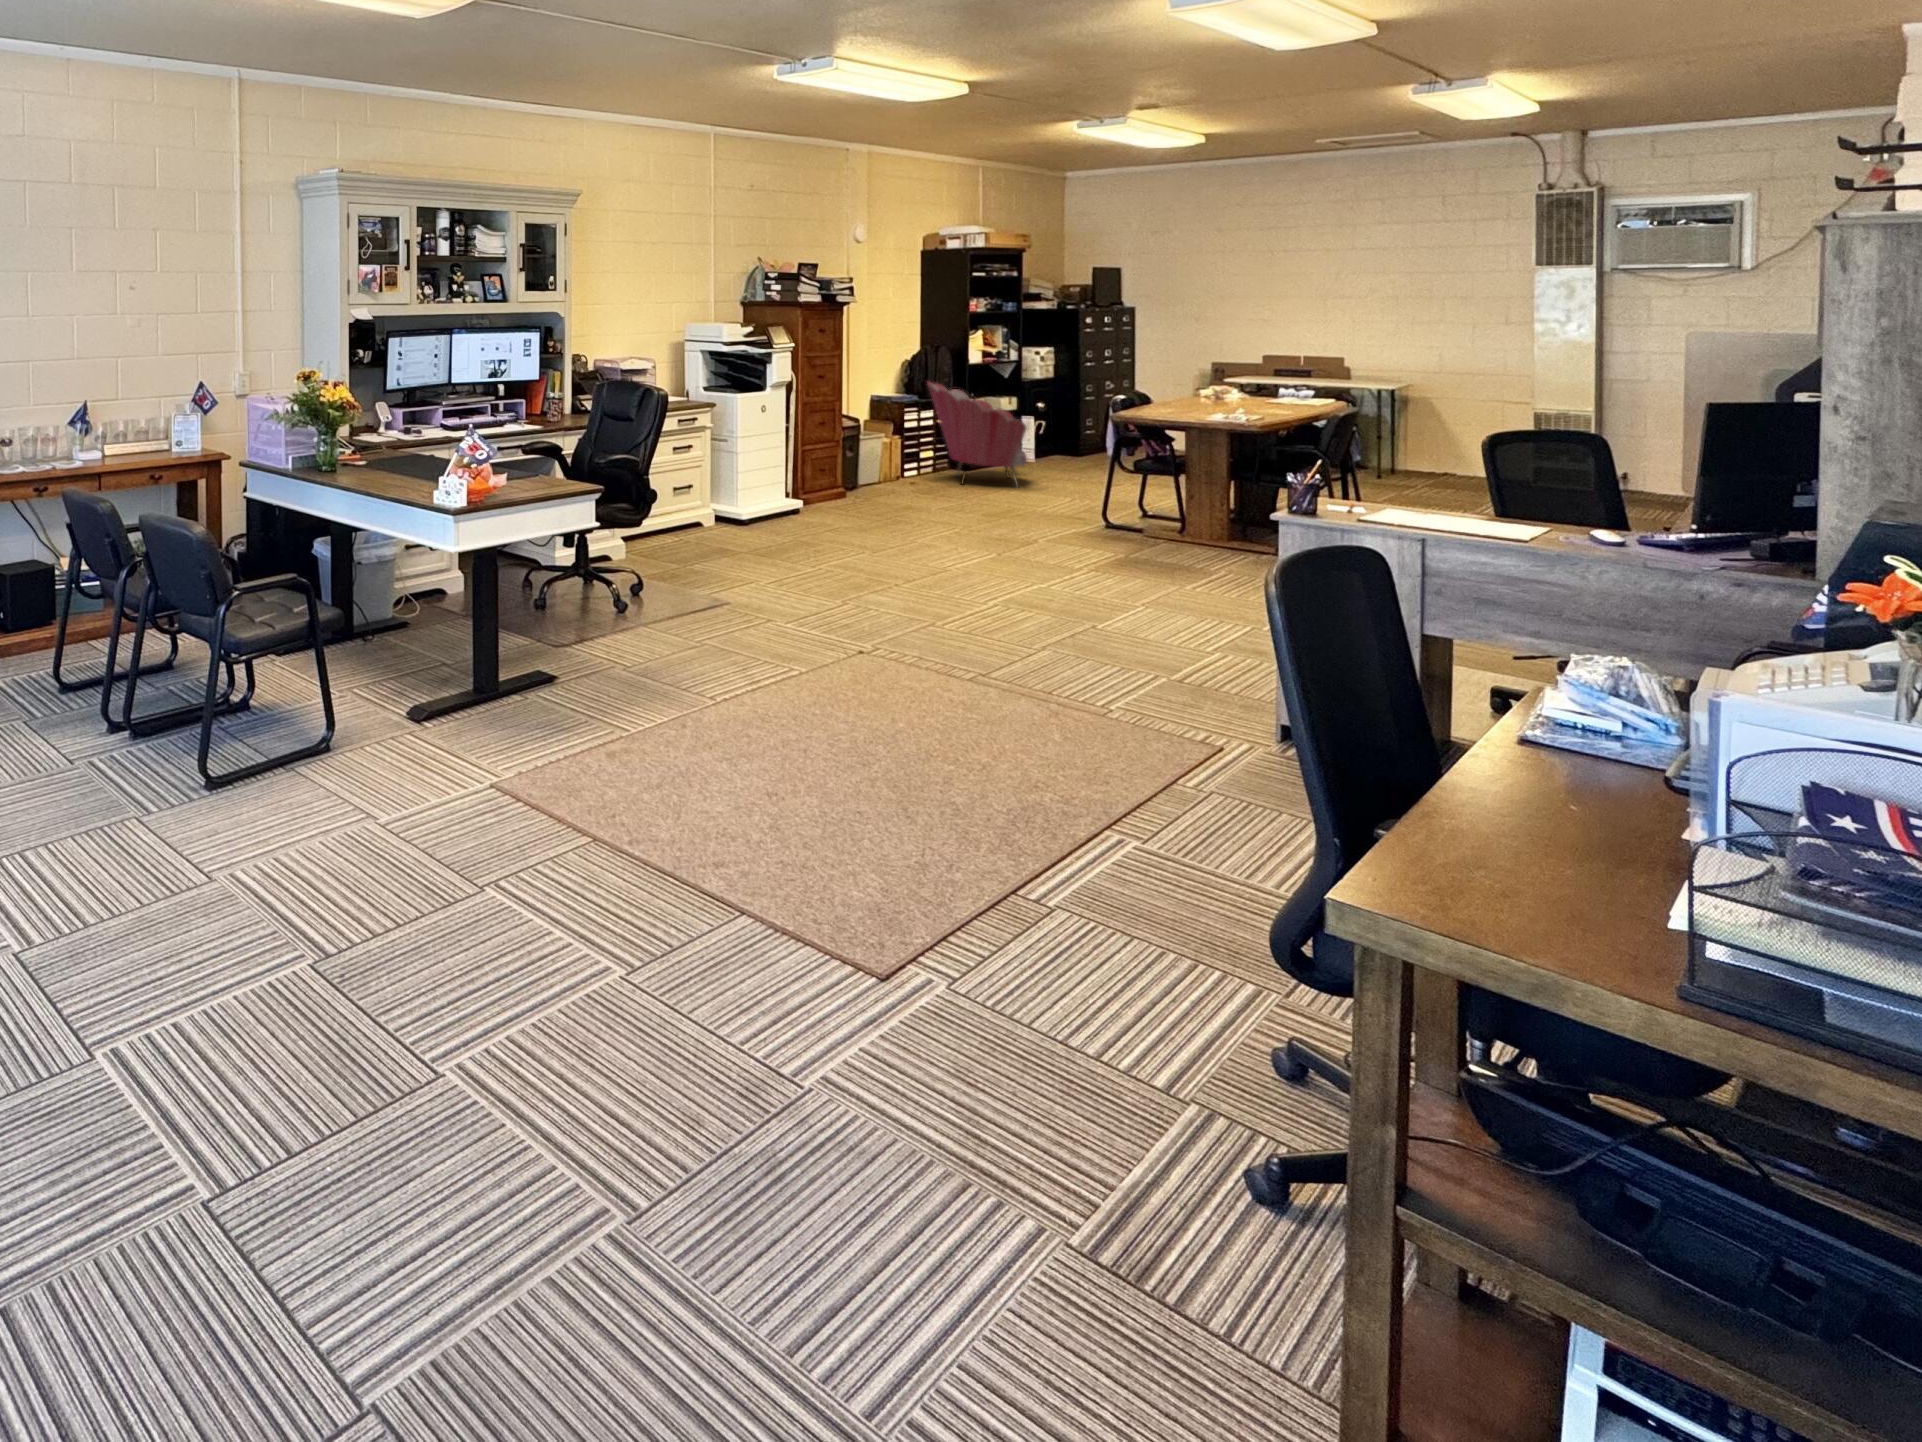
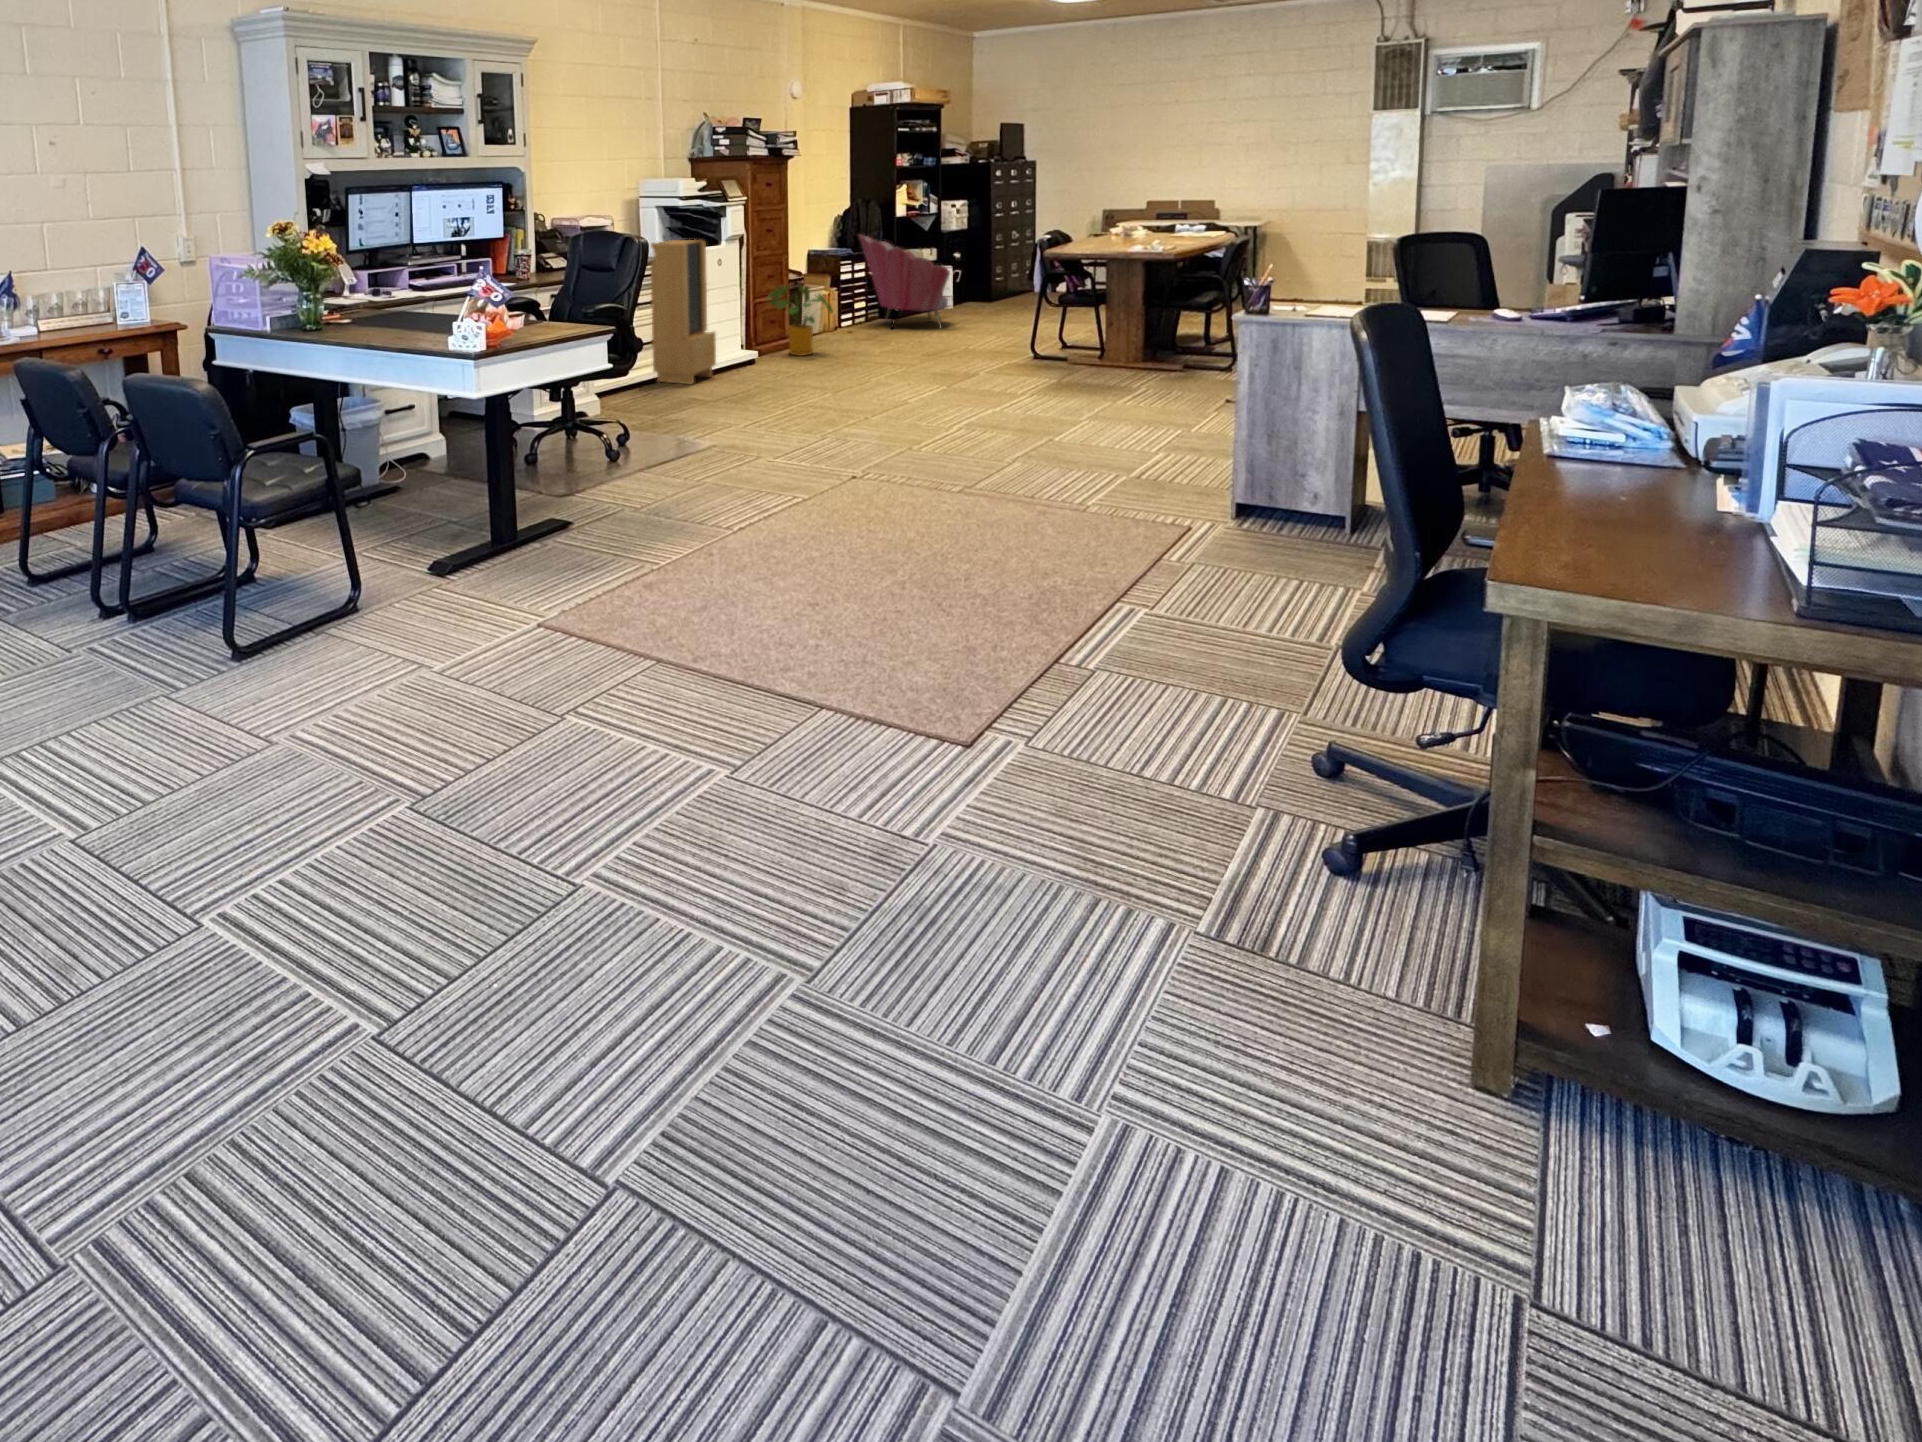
storage cabinet: none [687,385,755,535] -> present [651,240,716,384]
house plant: none [816,432,887,510] -> present [767,285,833,356]

